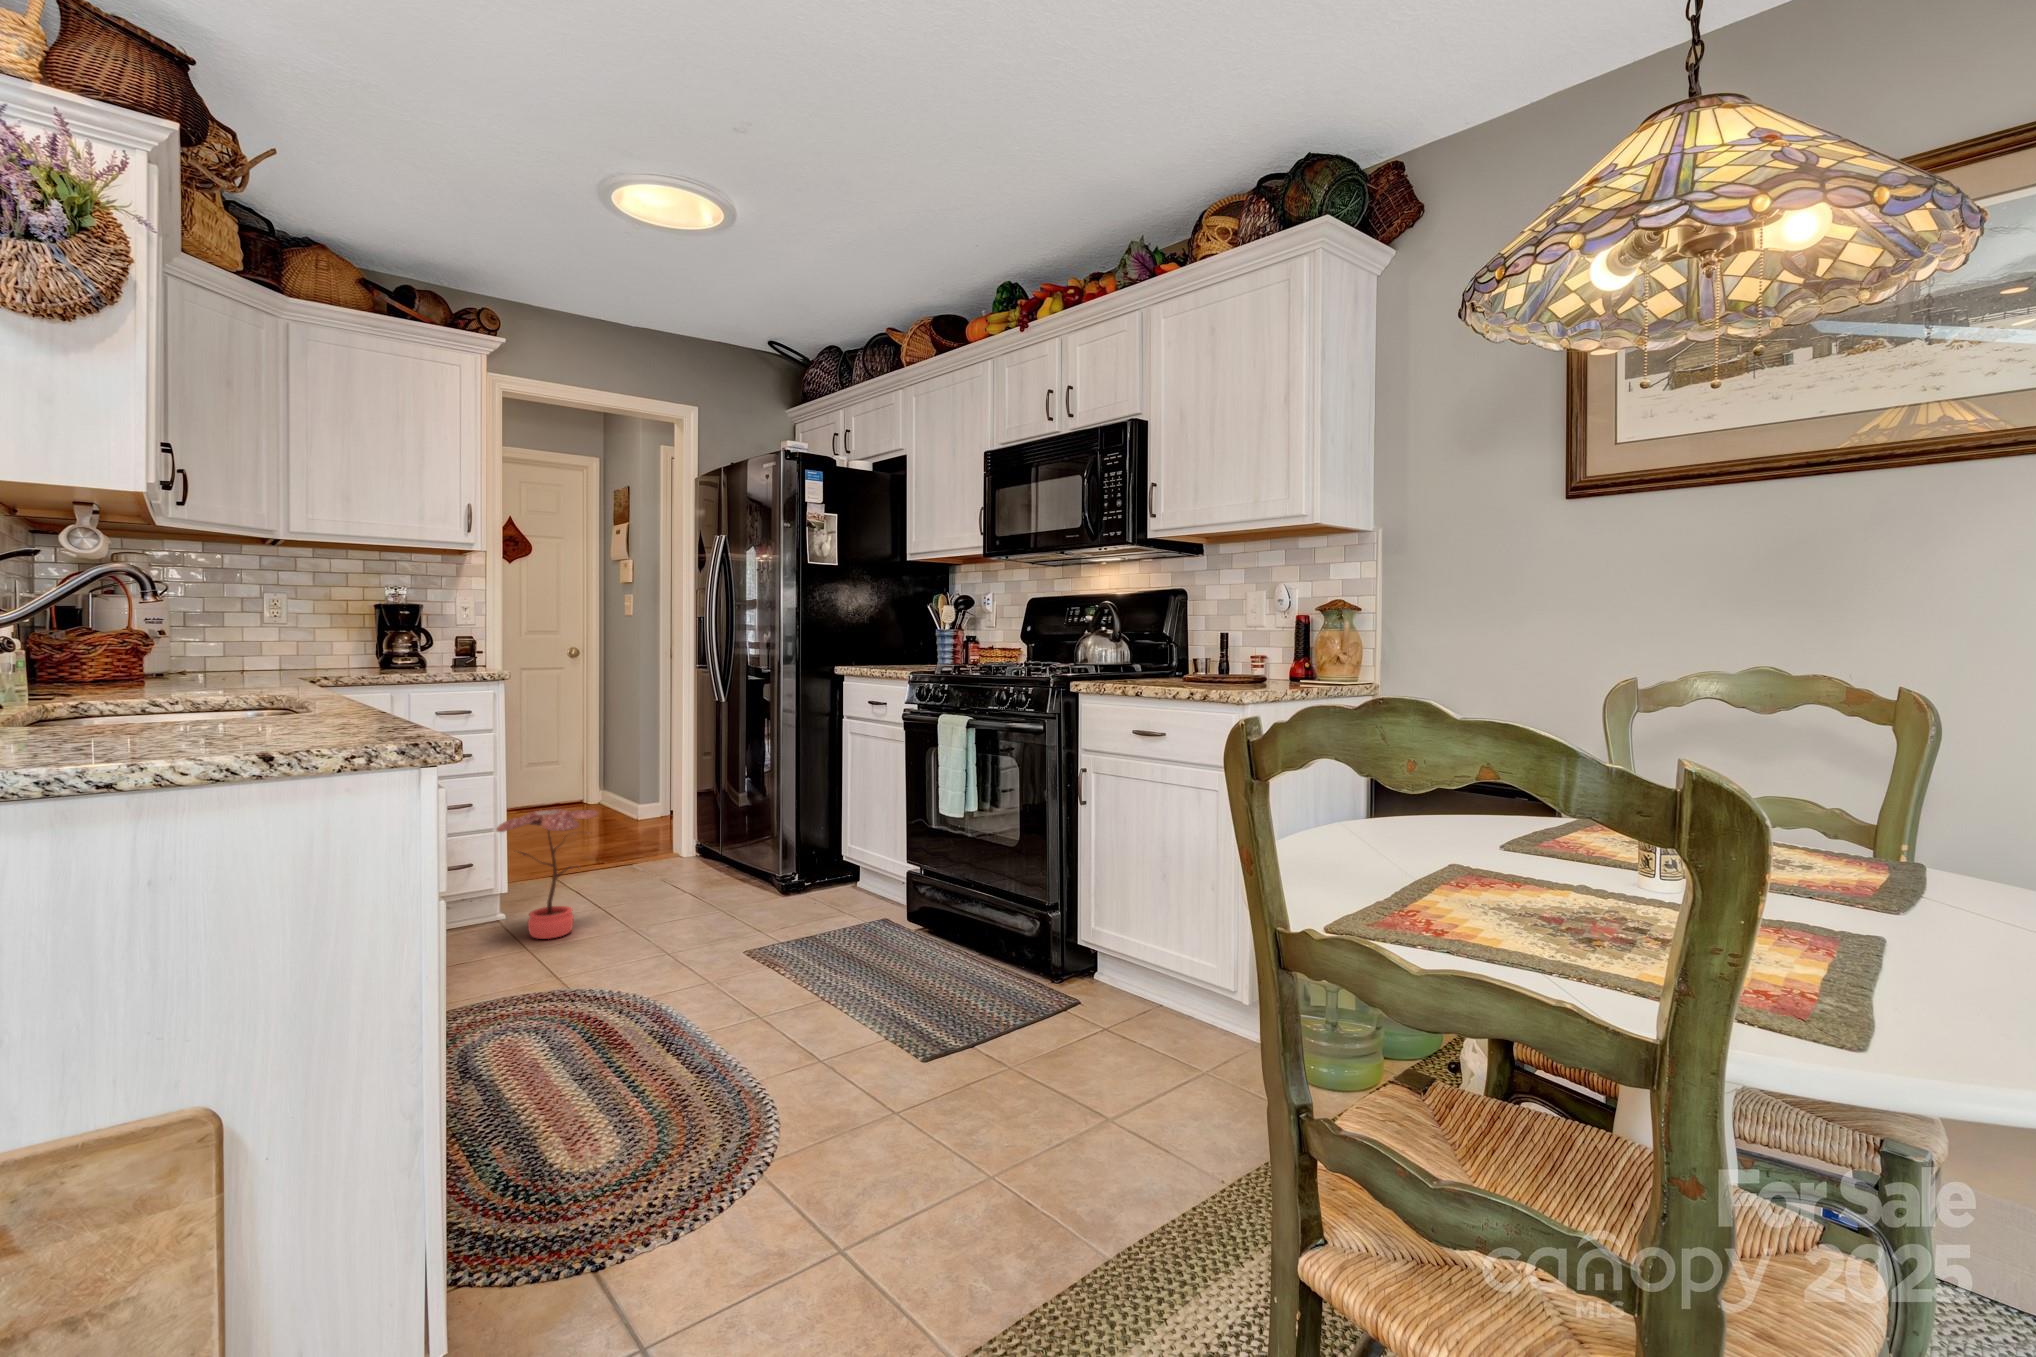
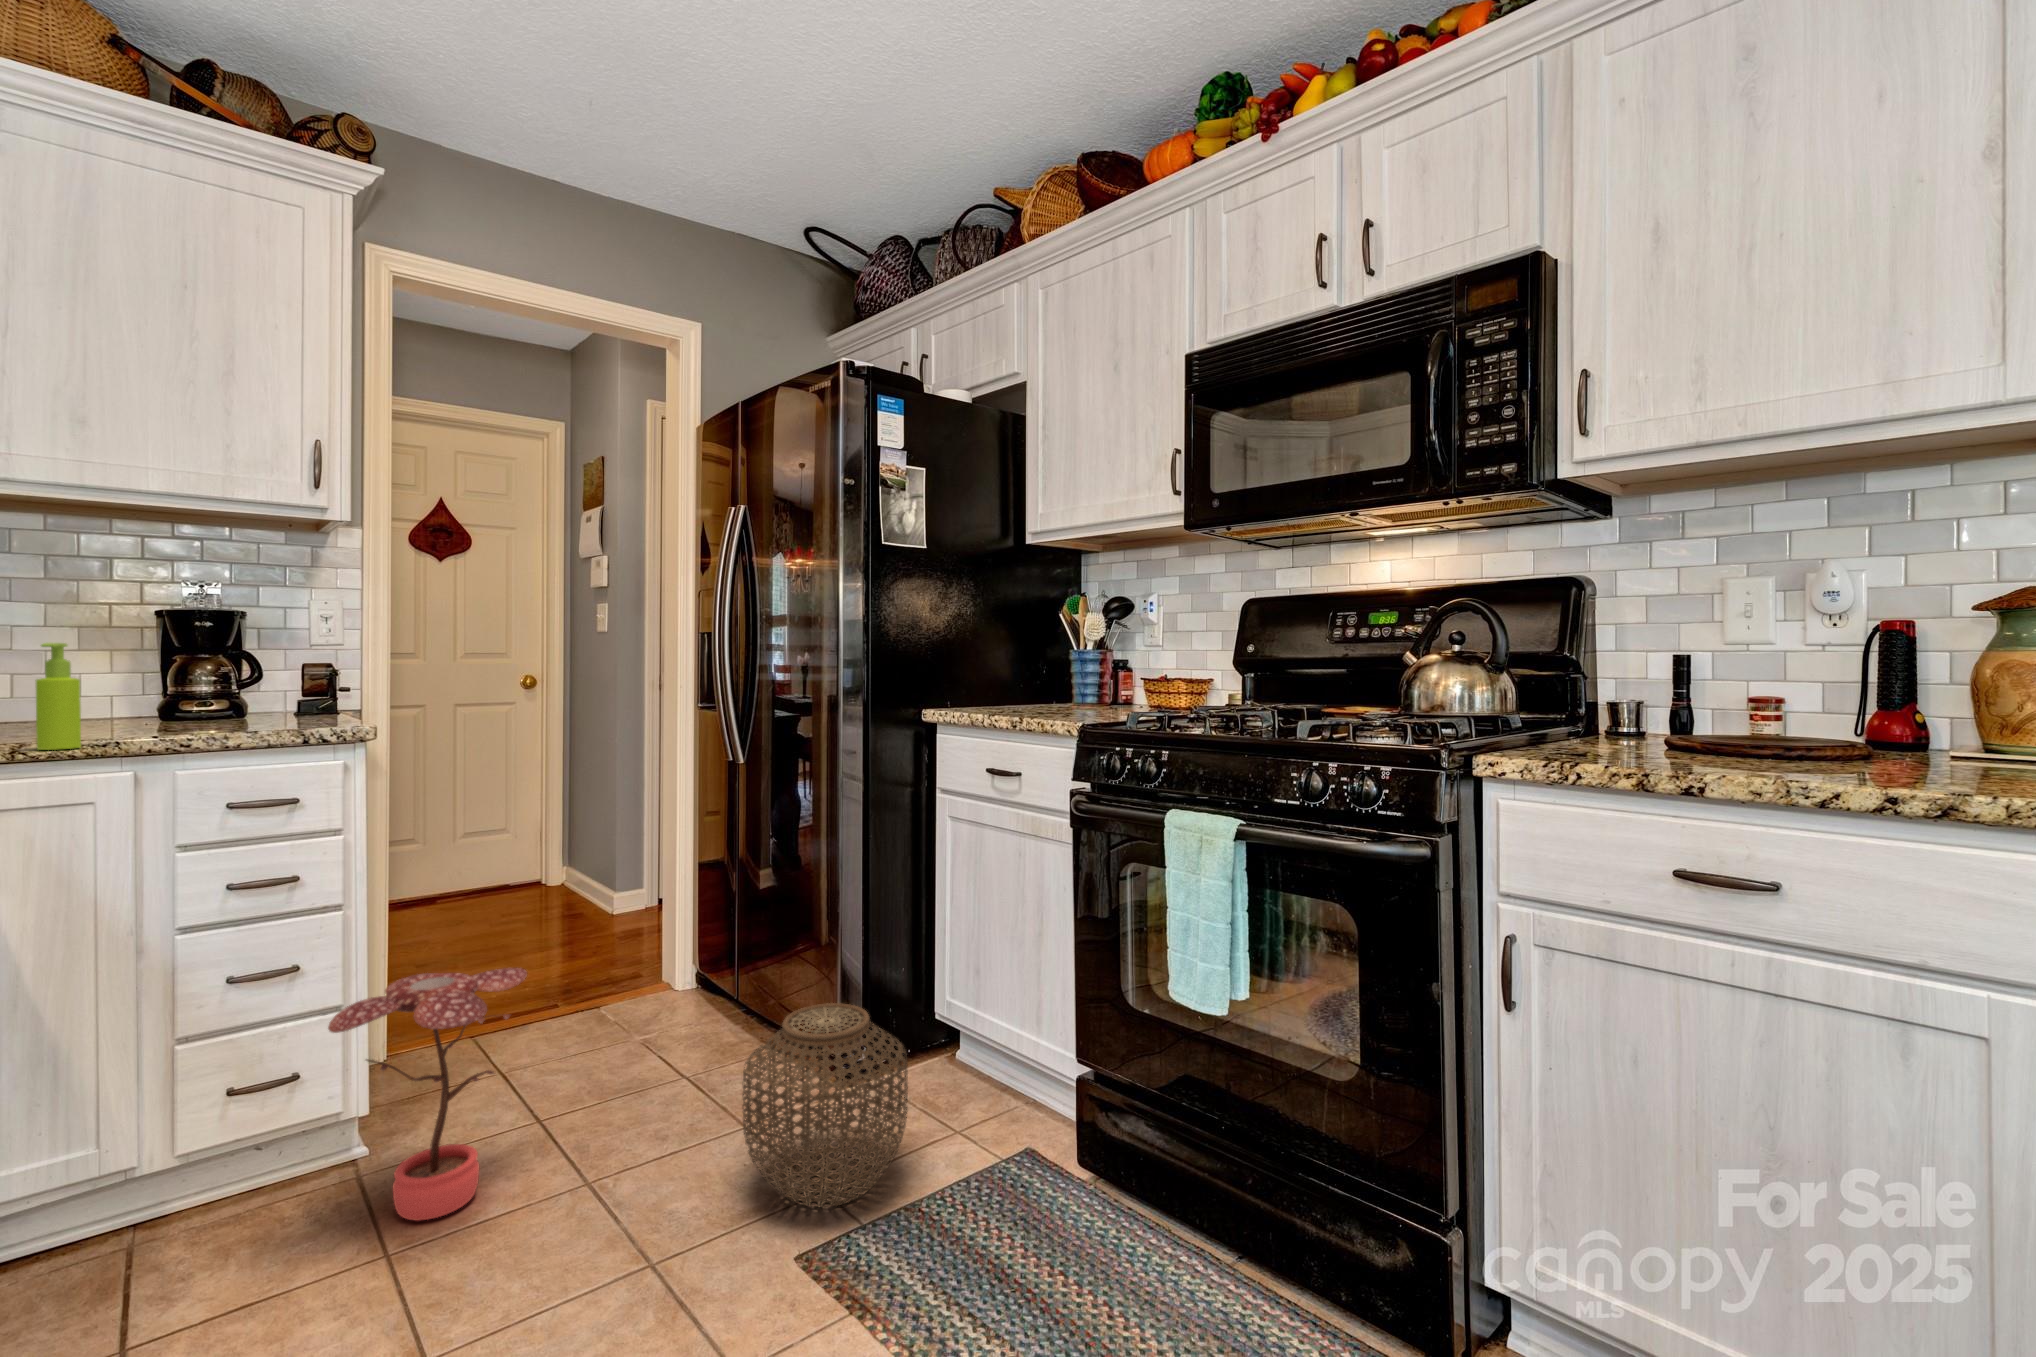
soap dispenser: none [340,624,361,681] -> present [36,643,81,750]
woven basket: none [719,832,813,937] -> present [743,1003,908,1207]

